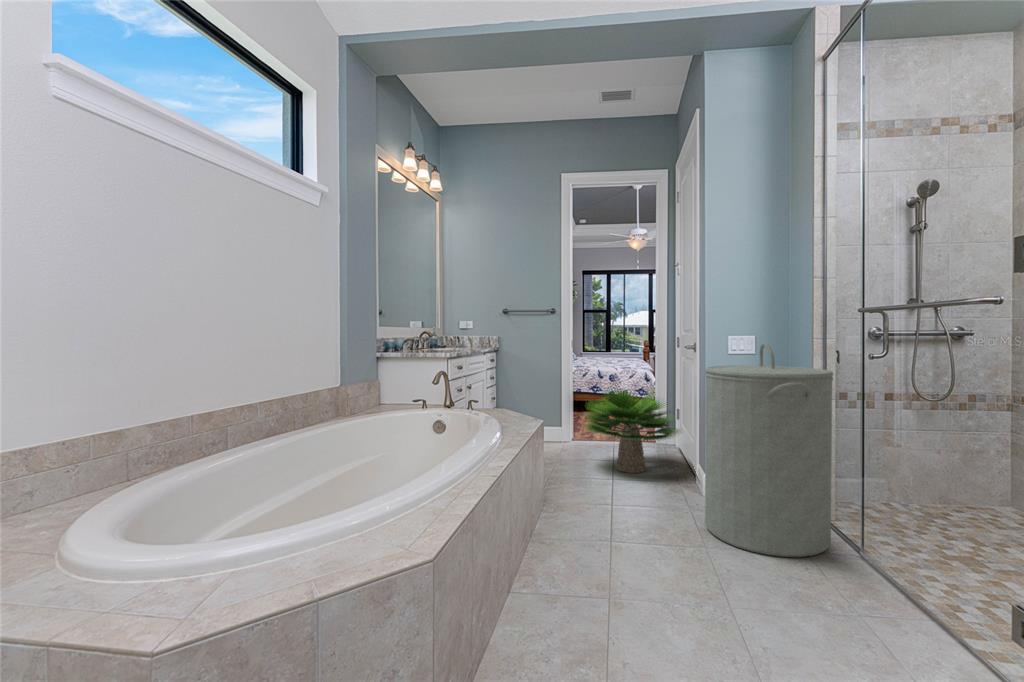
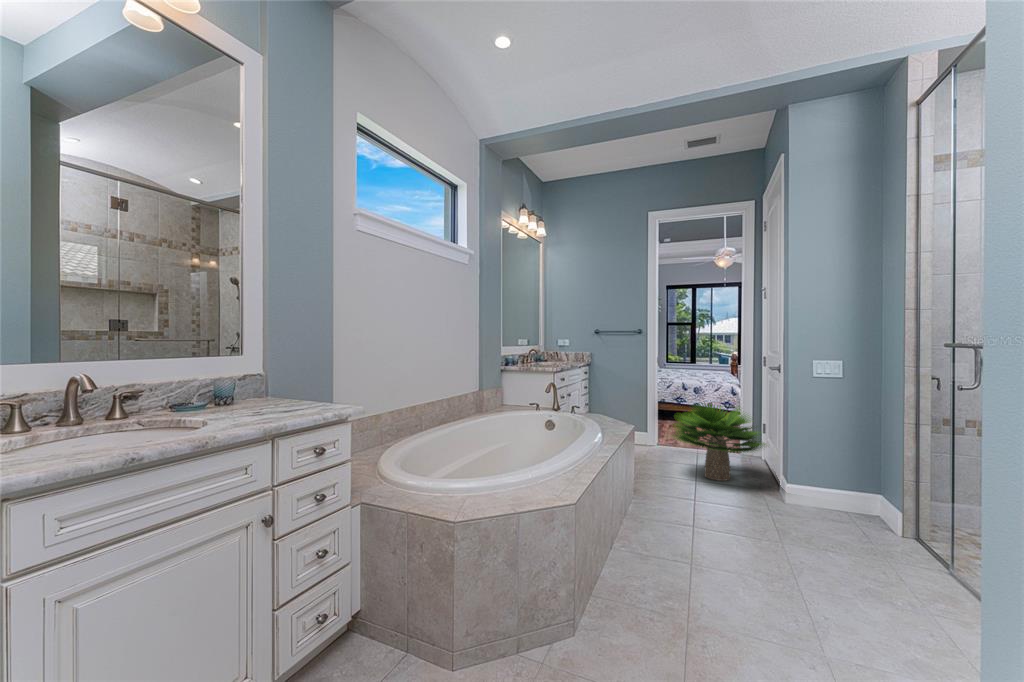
laundry hamper: present [705,343,833,557] -> none [791,370,924,572]

